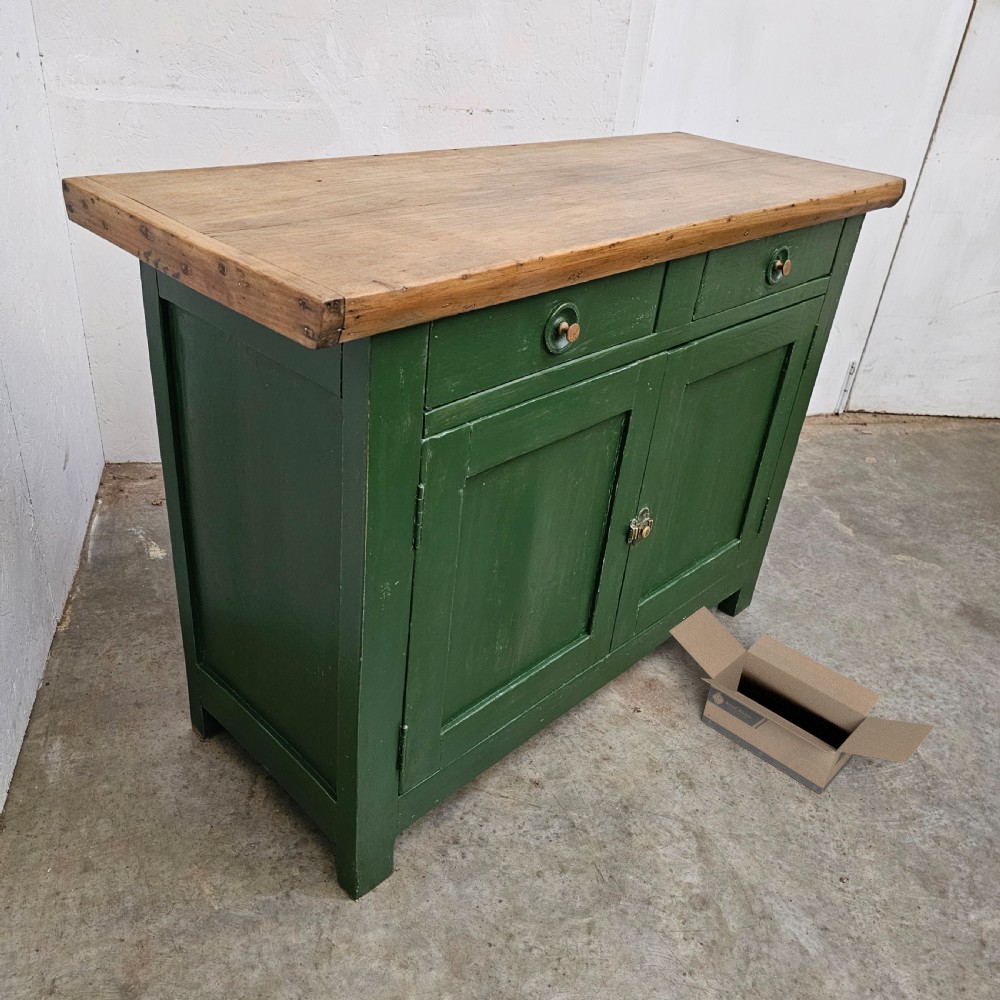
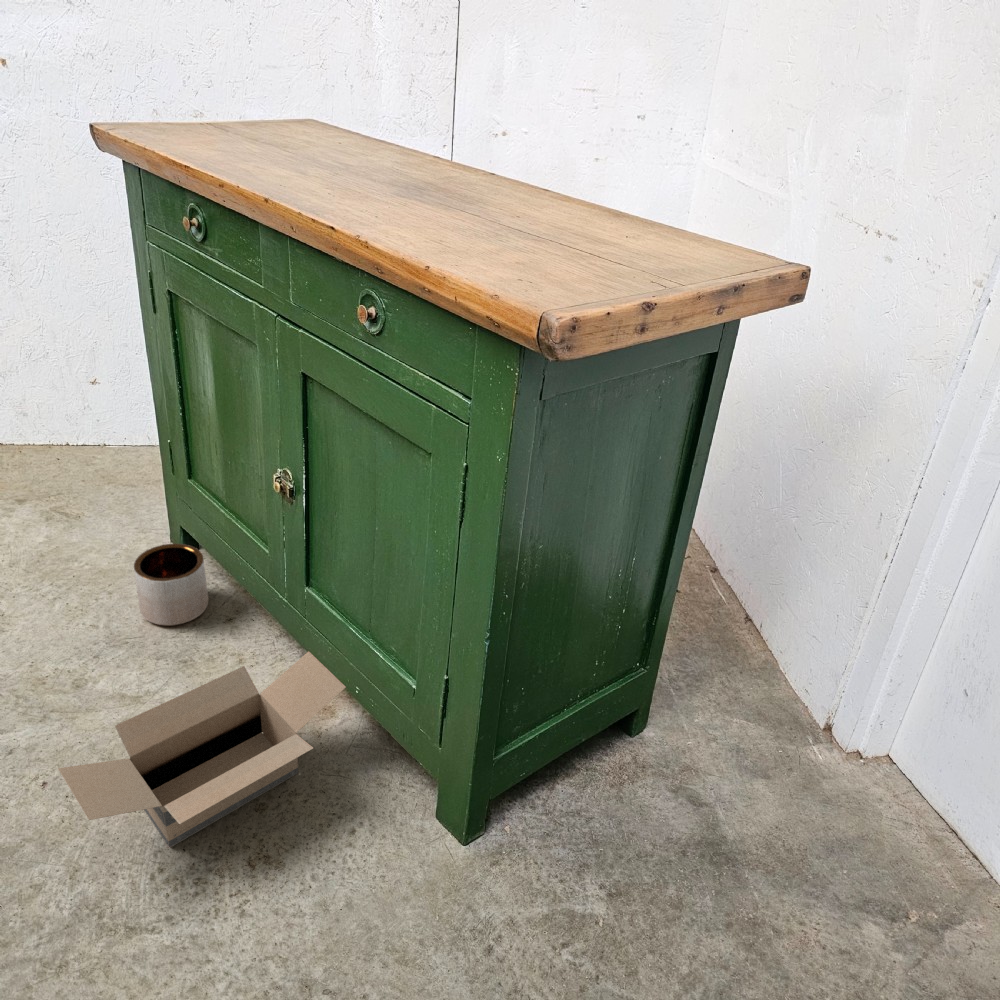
planter: none [482,750,582,878] -> present [134,544,208,625]

